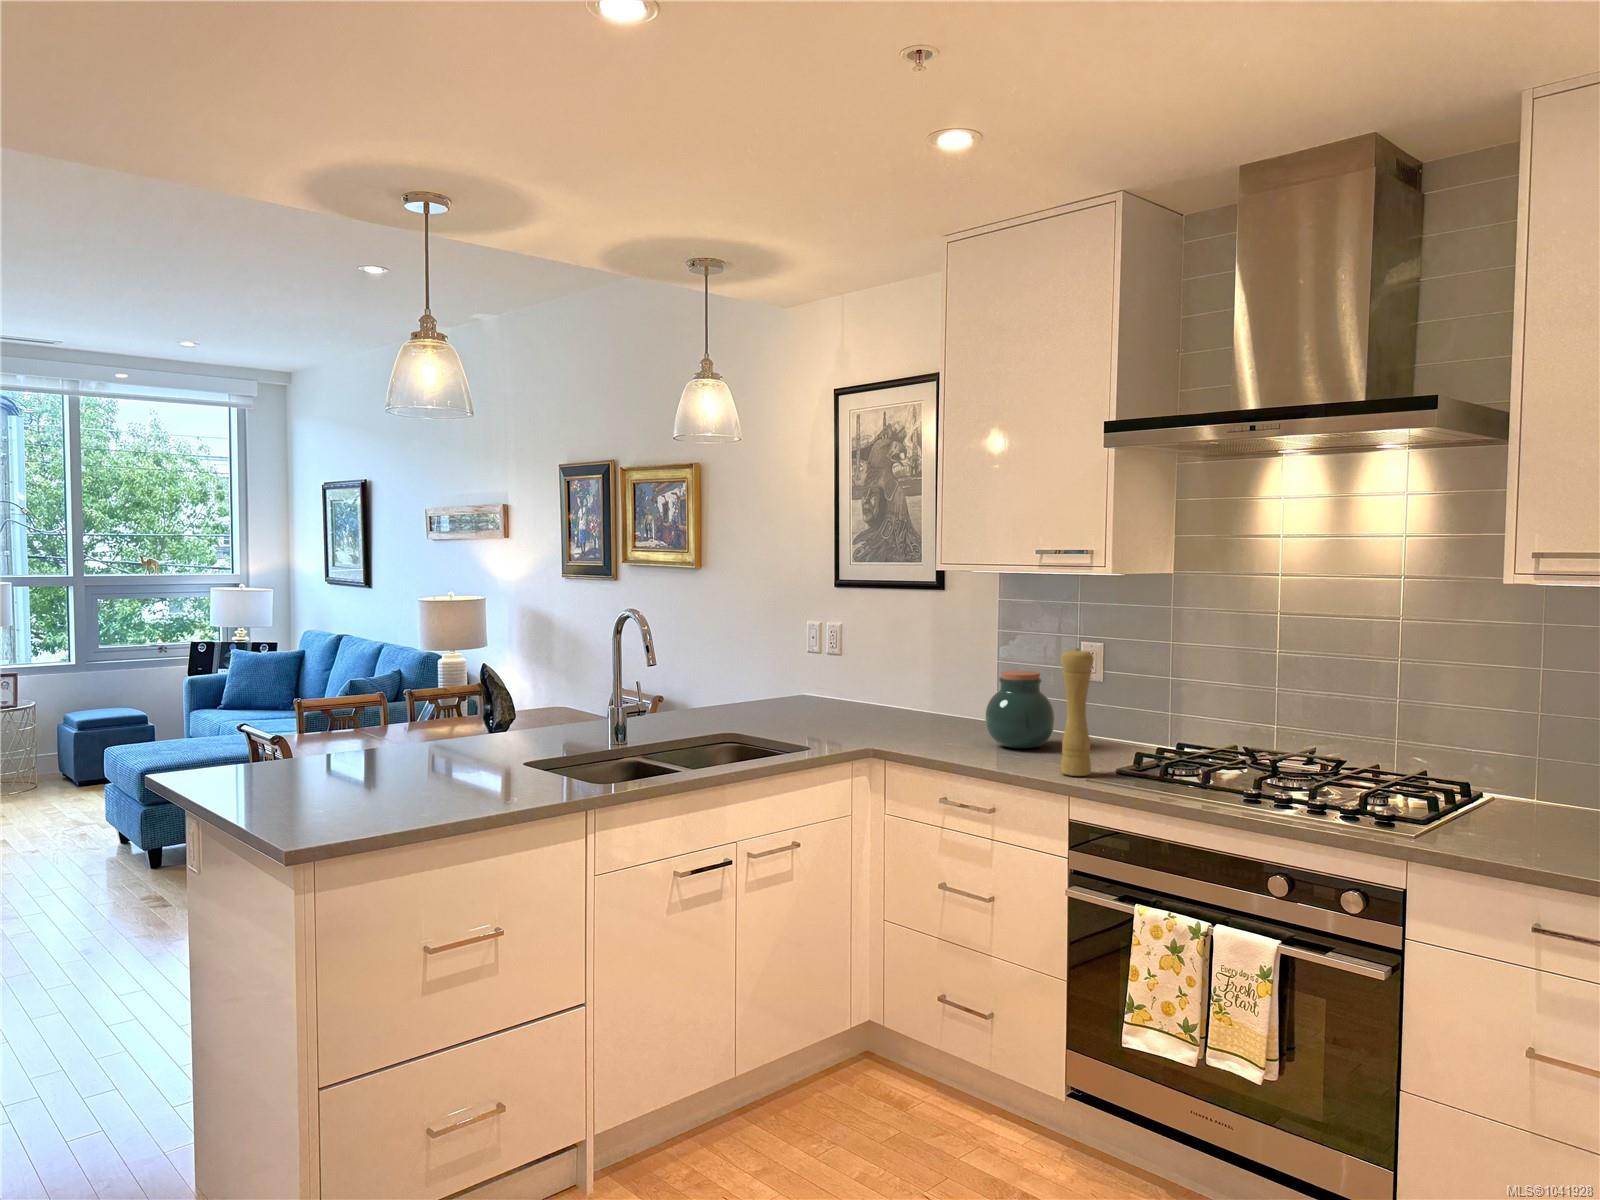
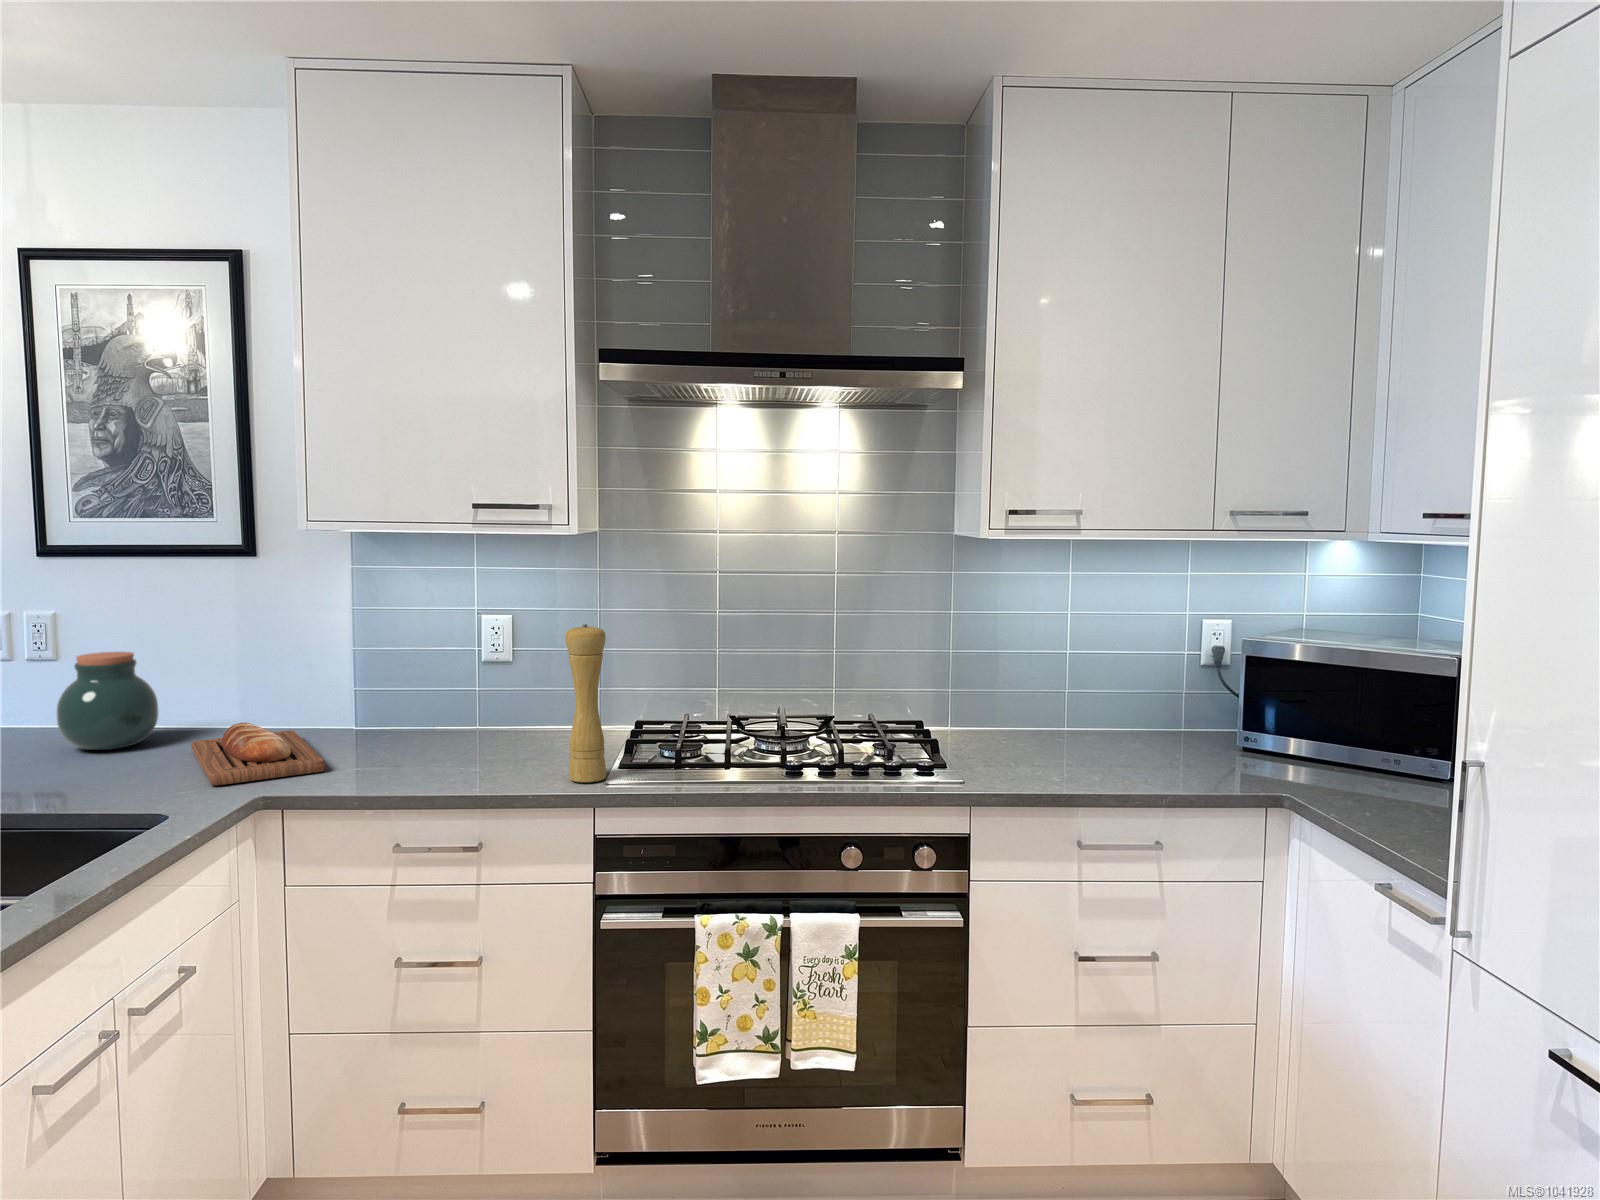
jar: present [985,671,1055,748] -> present [57,652,158,750]
bread loaf: none [858,705,944,741] -> present [191,723,325,785]

